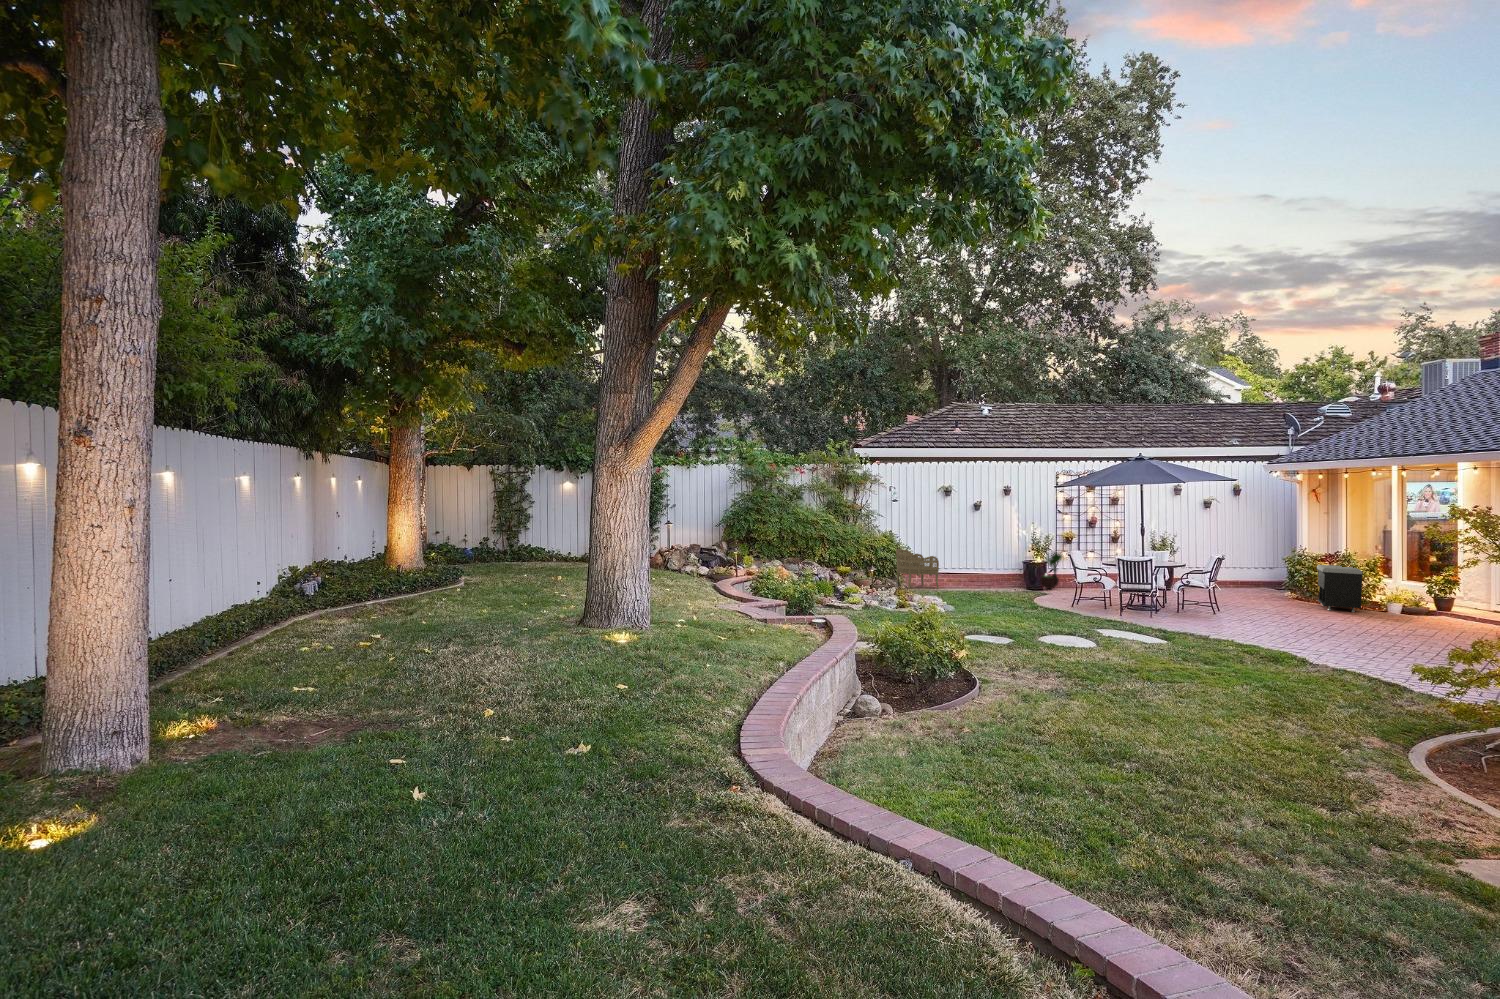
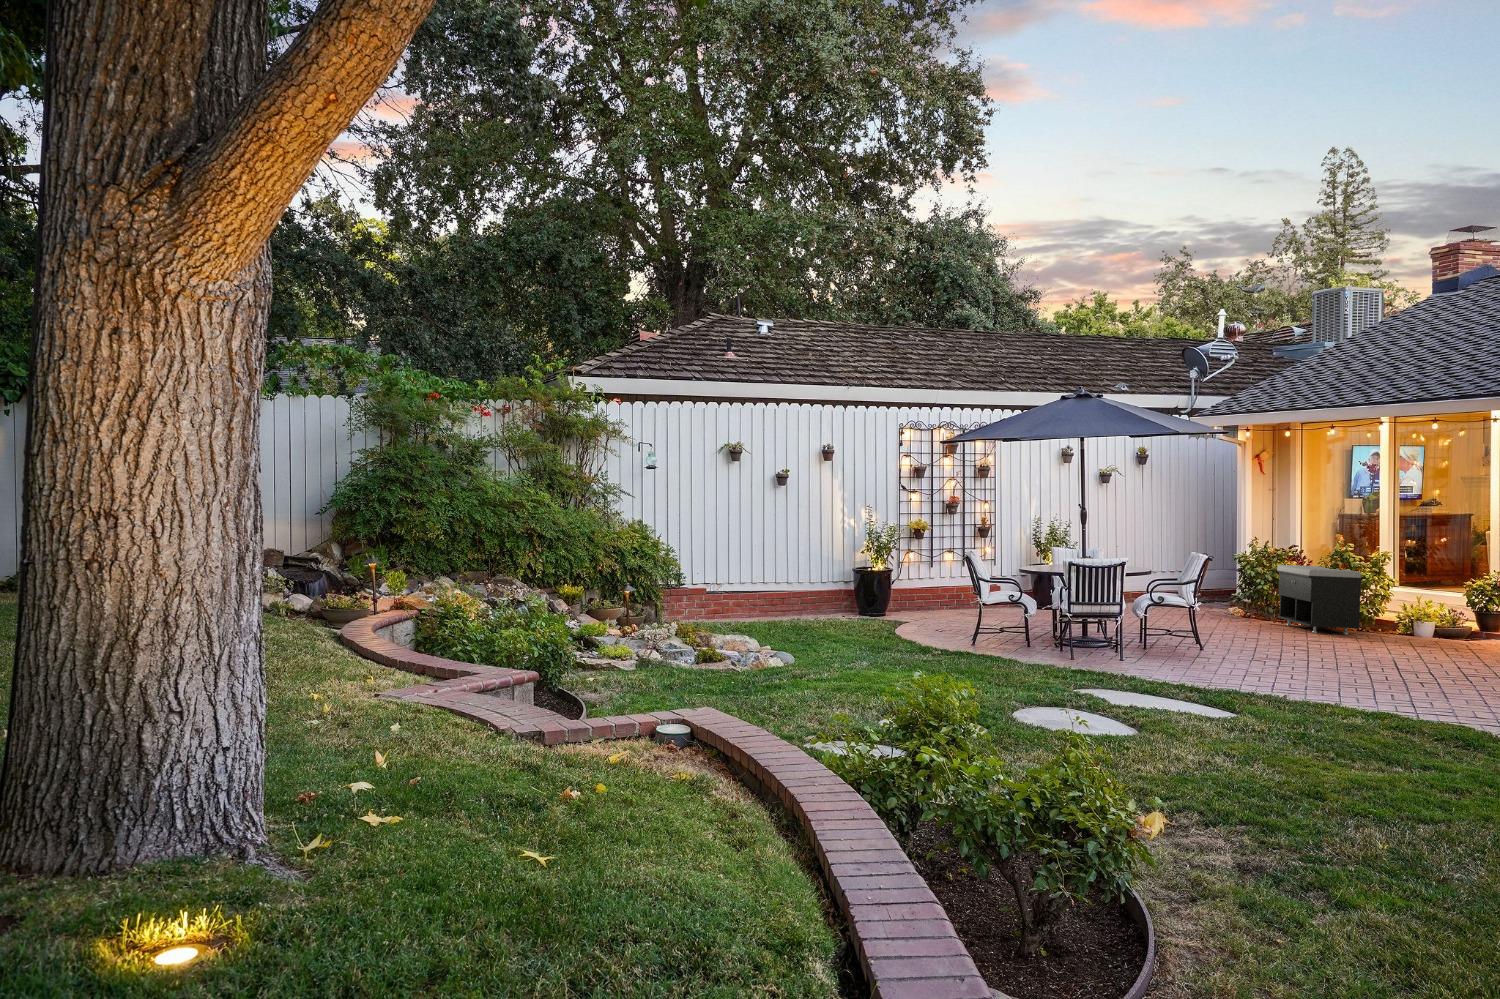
armchair: present [896,549,939,589] -> none [661,550,739,622]
potted tree: present [1040,552,1063,589] -> none [887,545,927,612]

